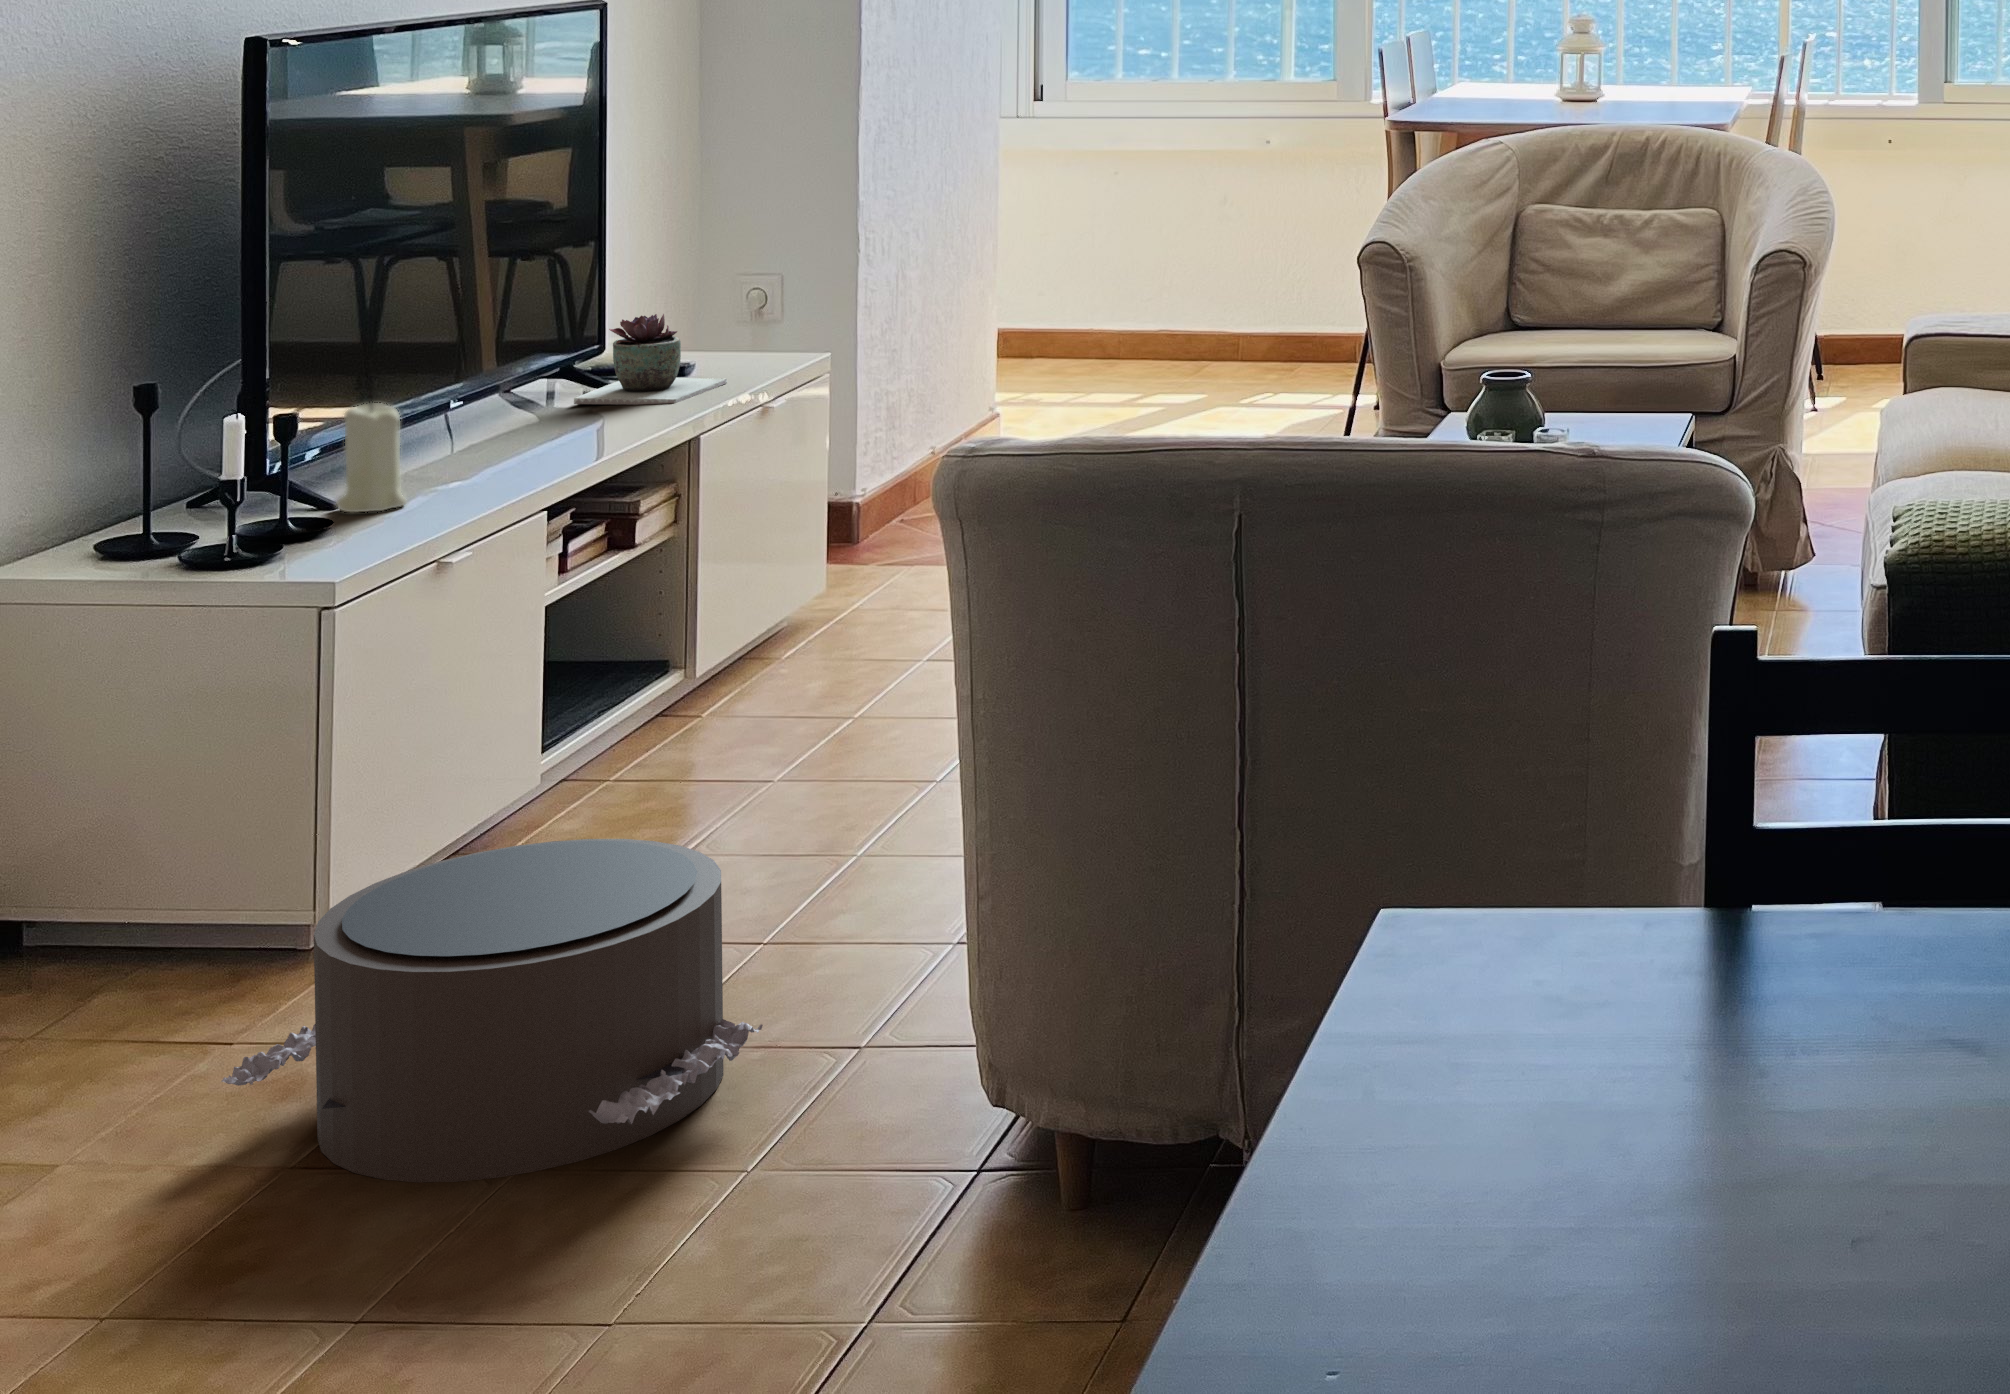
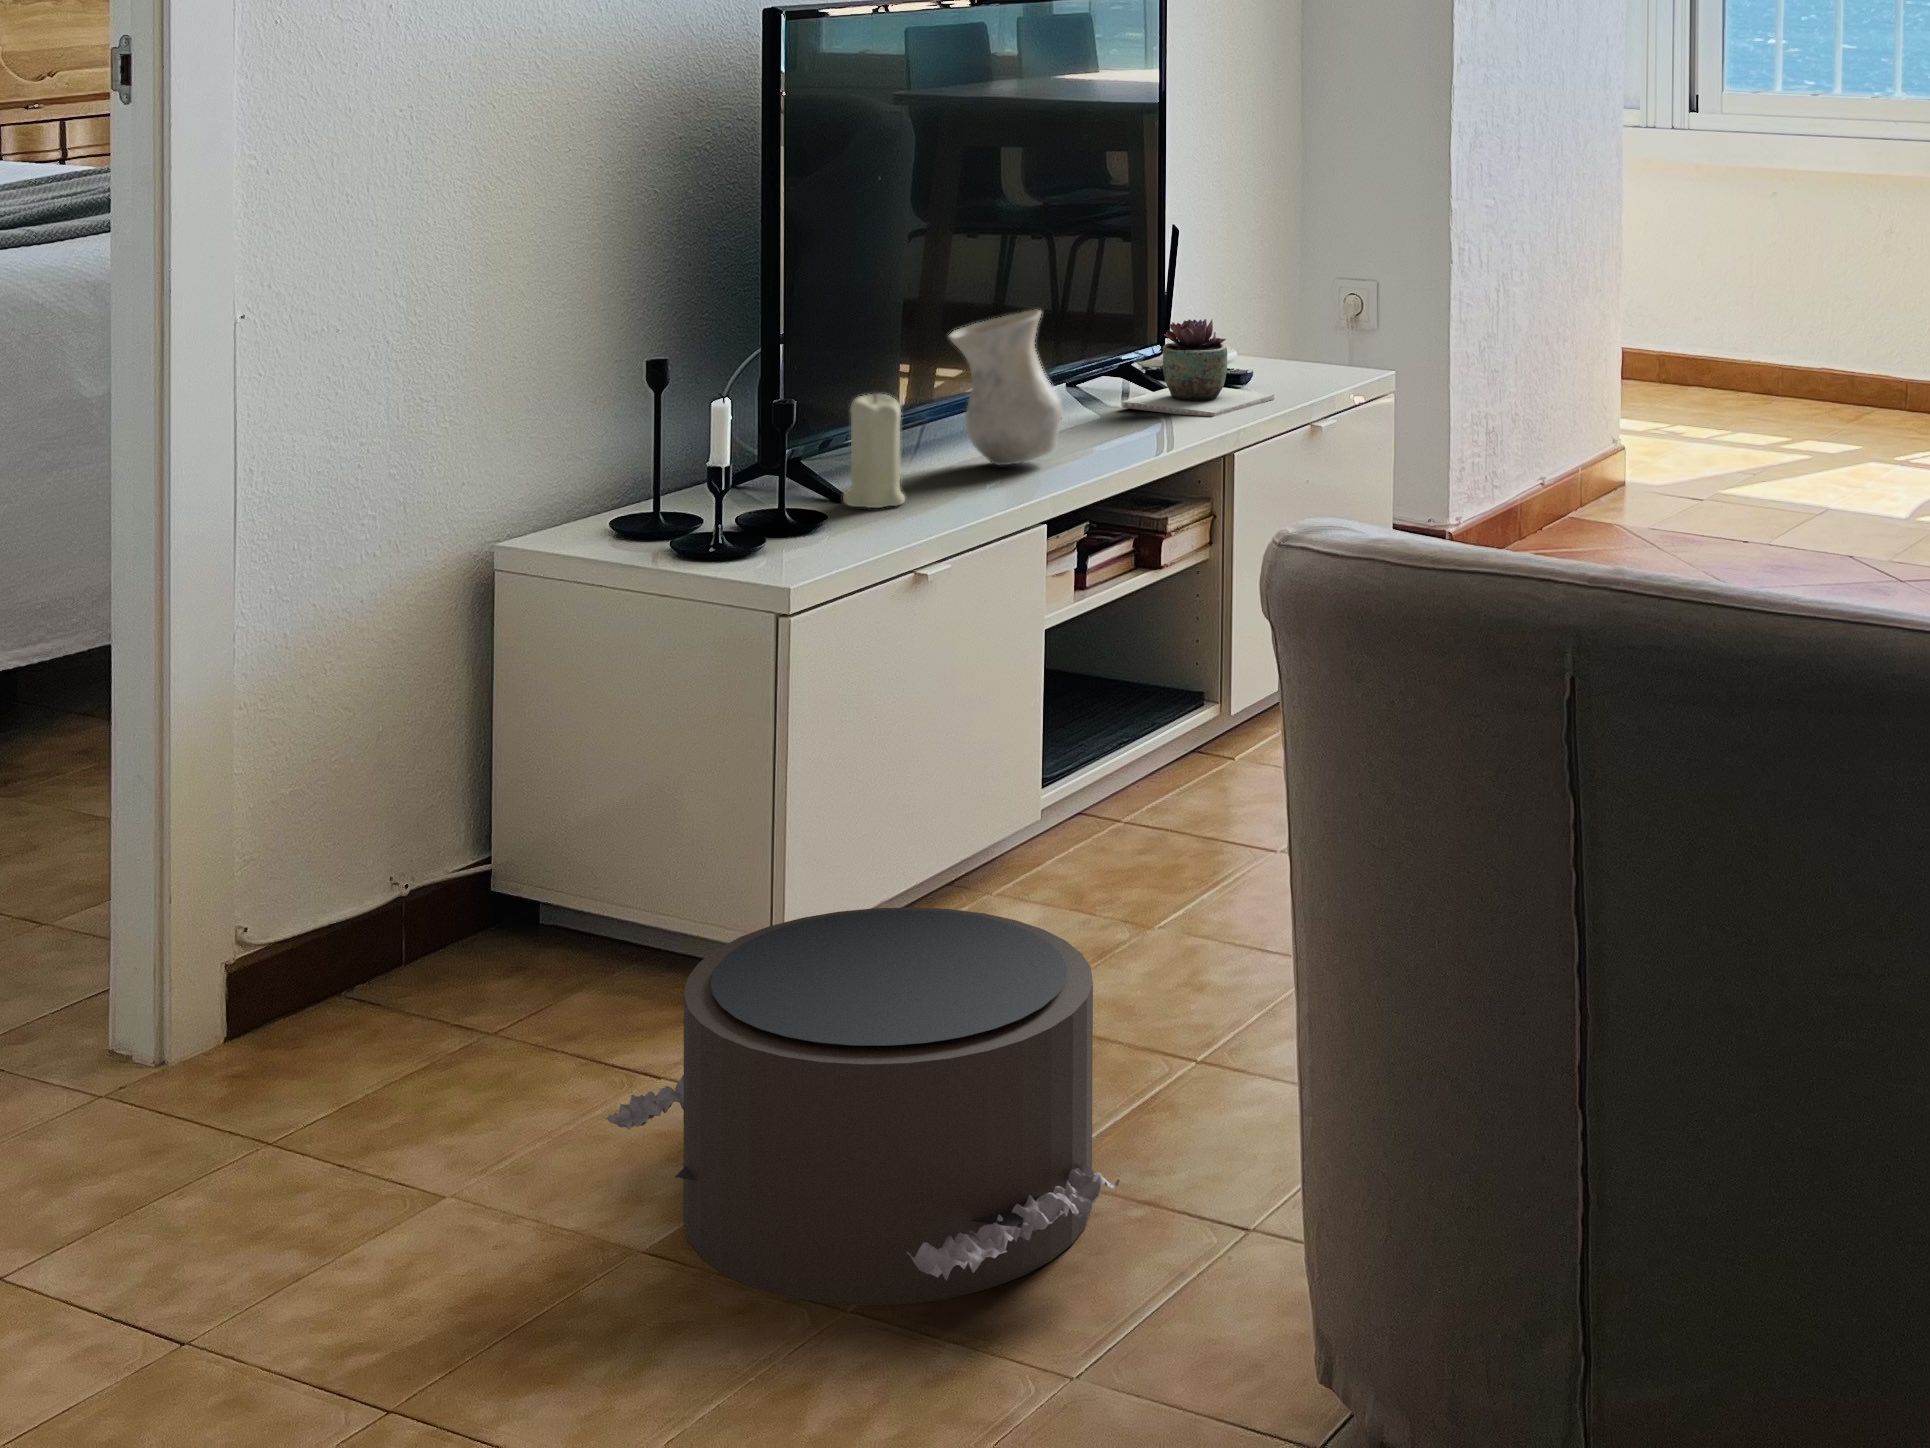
vase: none [422,314,547,463] -> present [949,310,1062,465]

